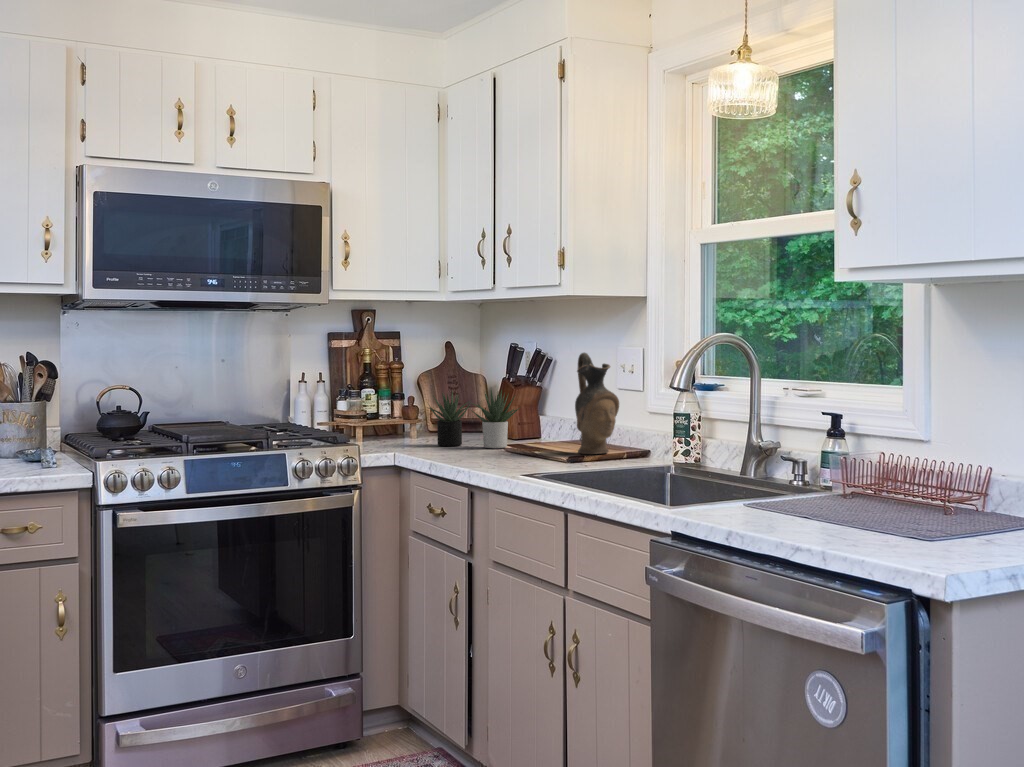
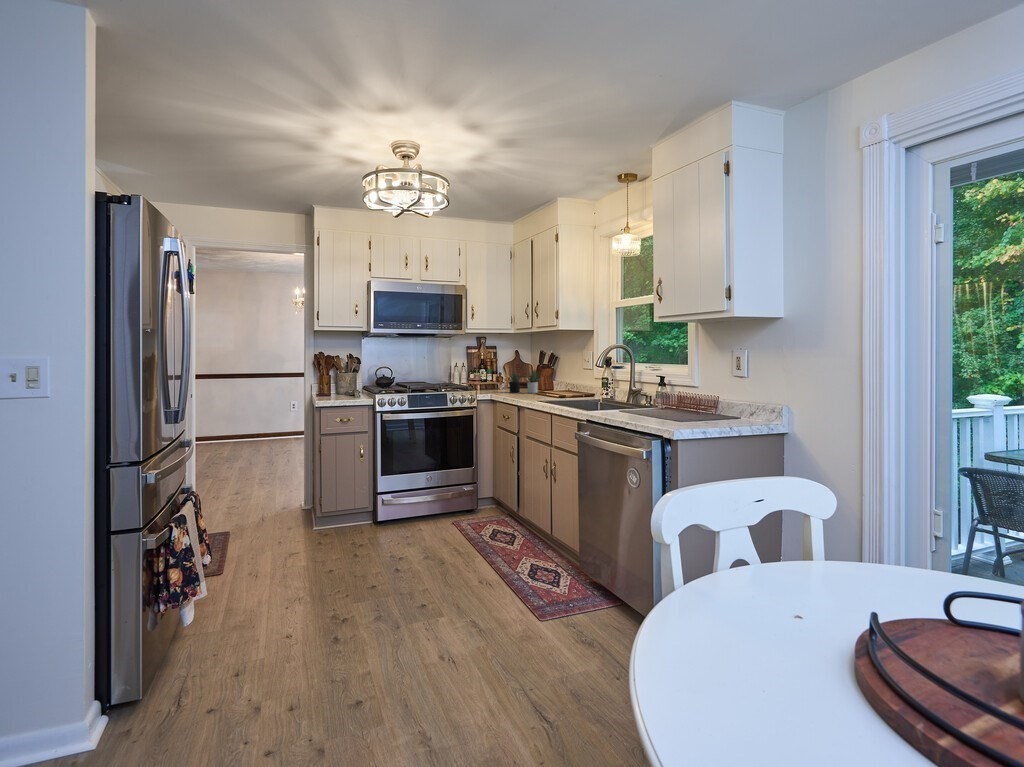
ceramic pitcher: present [575,353,619,454] -> none [564,354,582,395]

